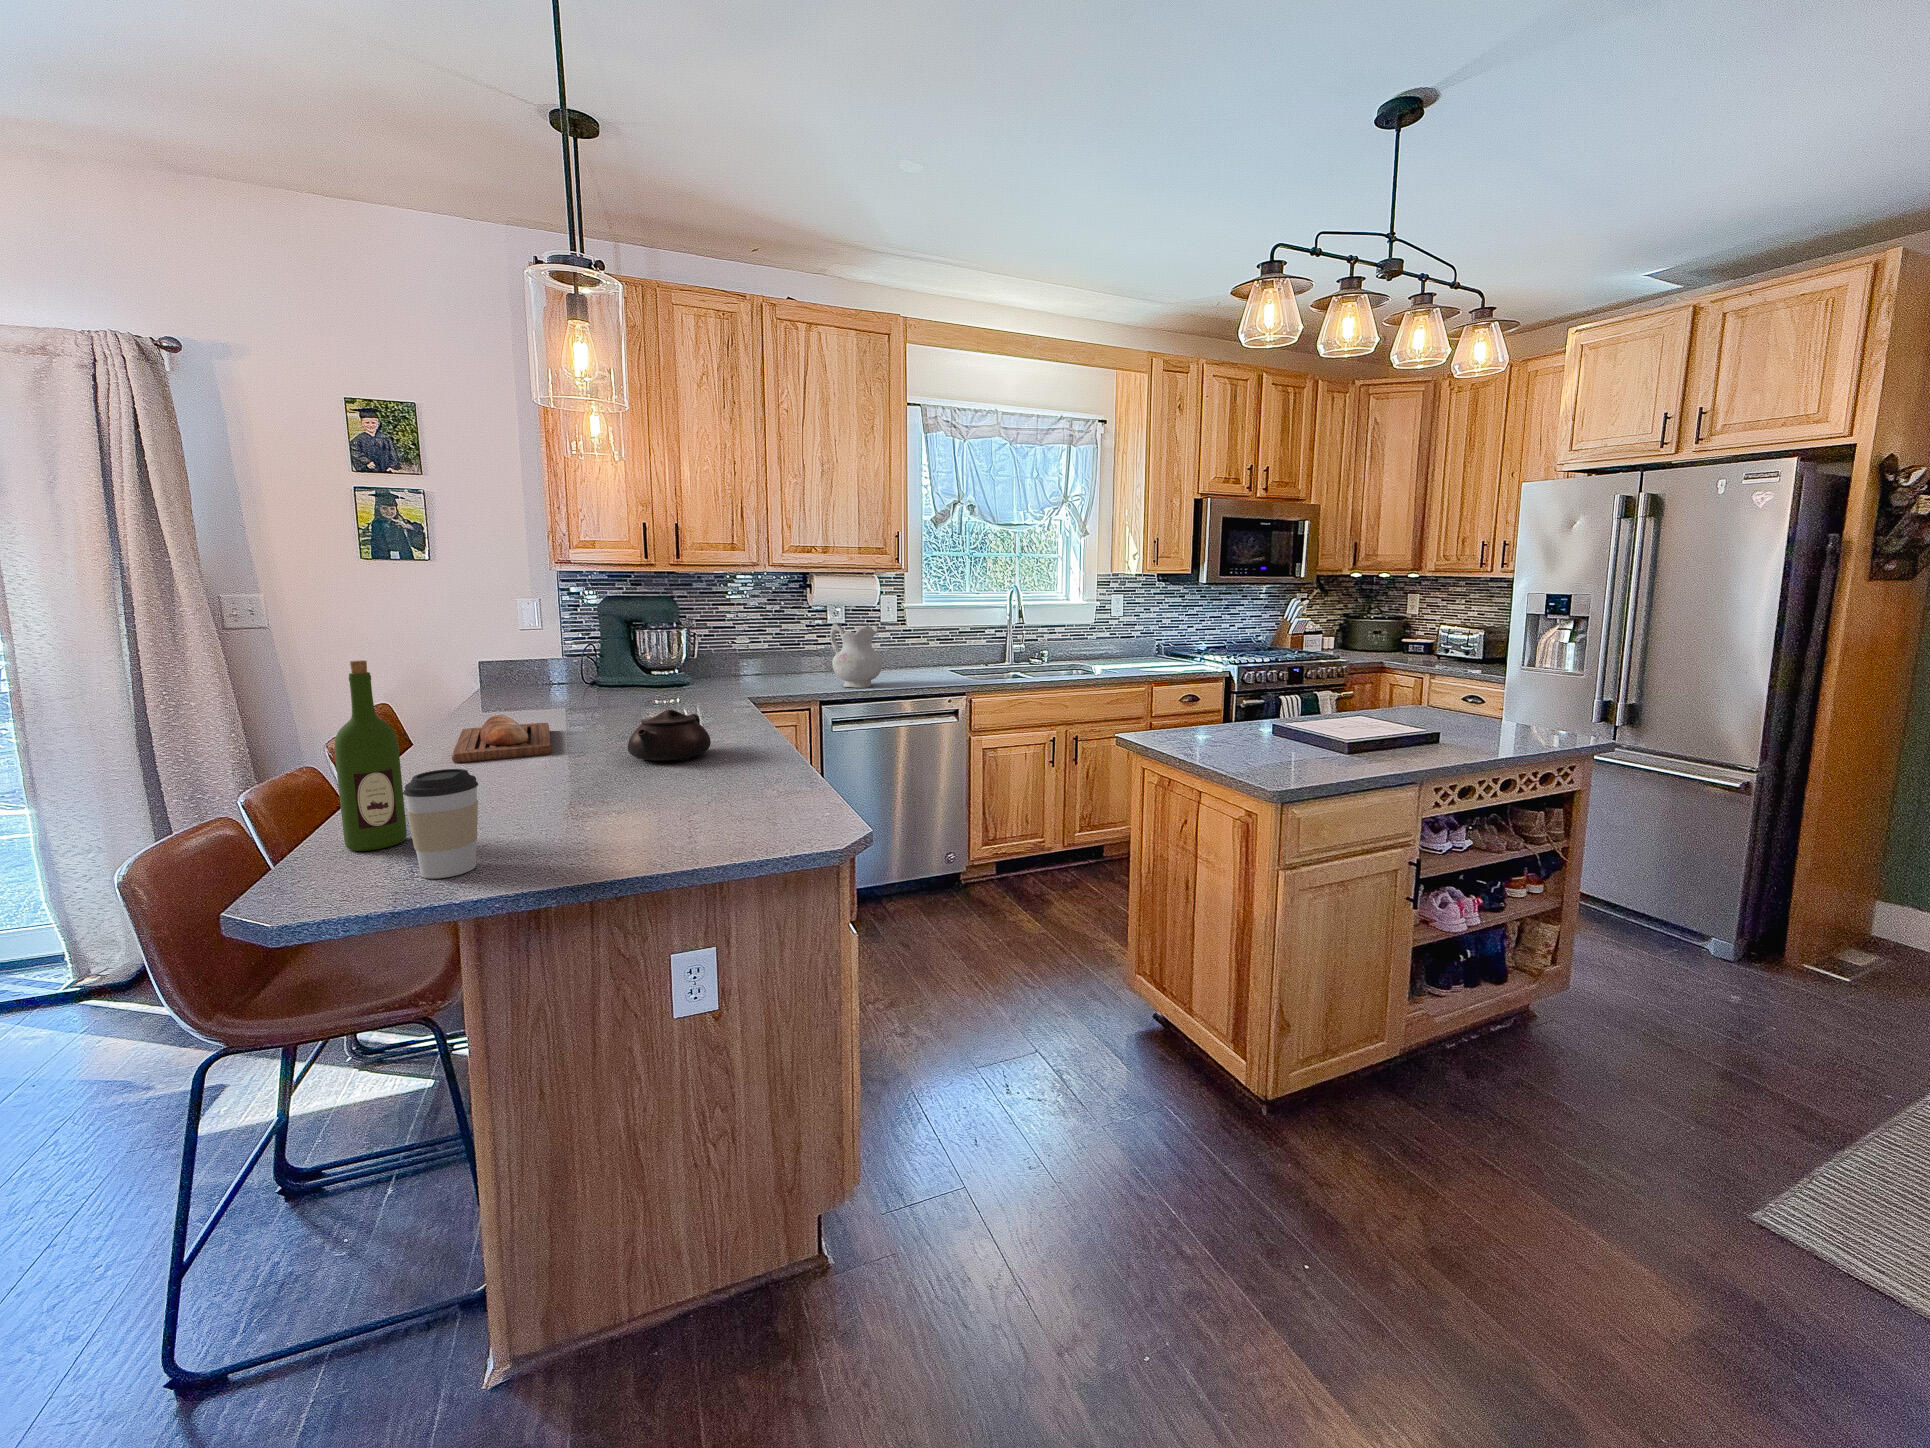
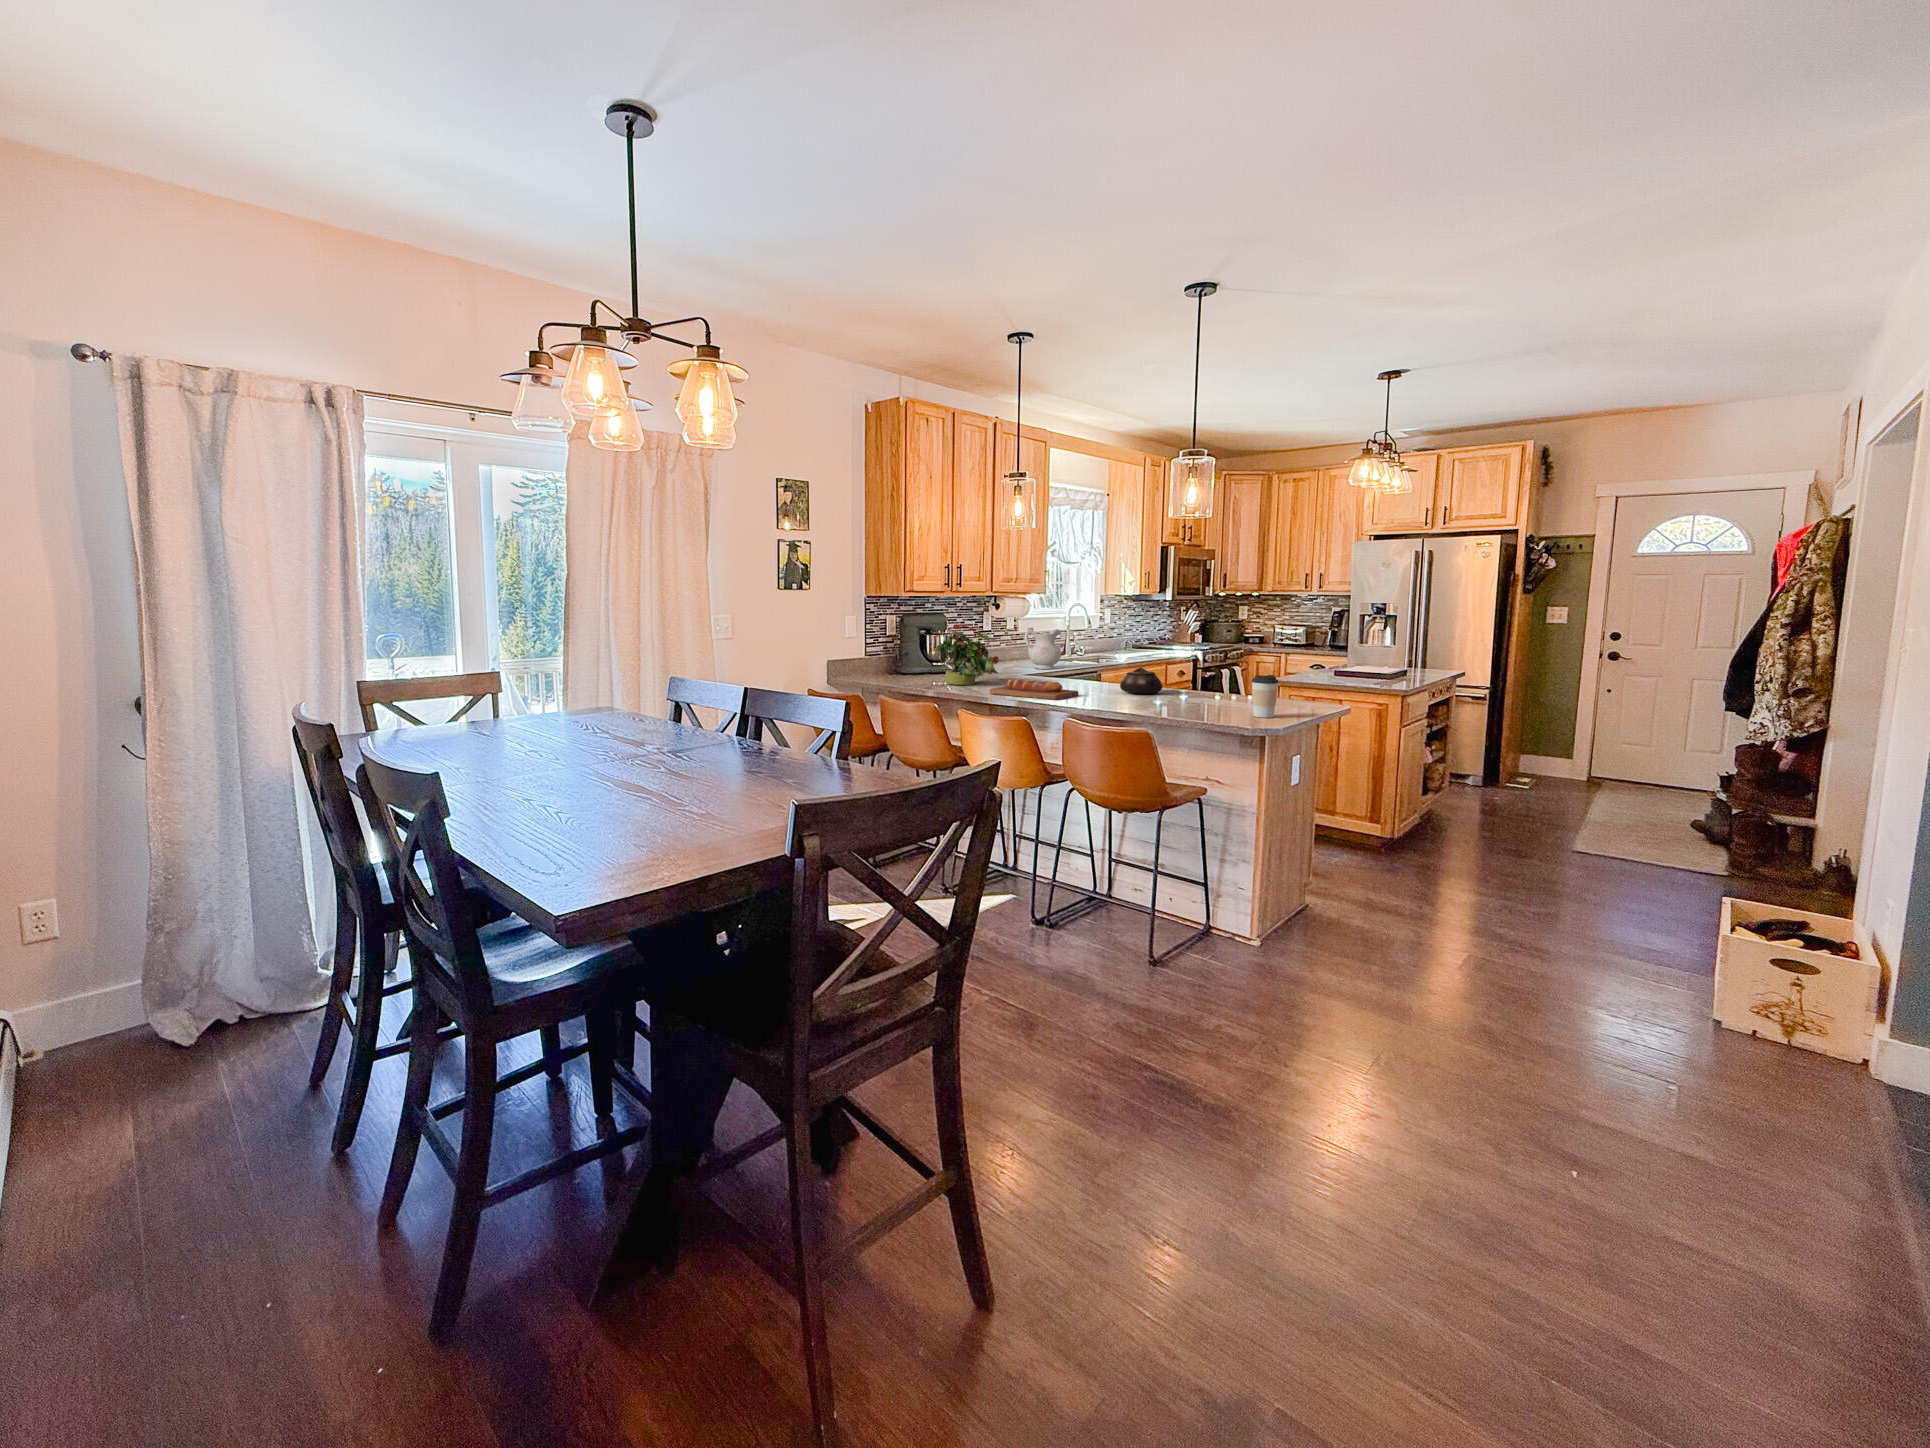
potted plant: none [504,614,623,714] -> present [934,624,999,685]
wine bottle: present [335,660,407,851] -> none [1186,634,1211,716]

